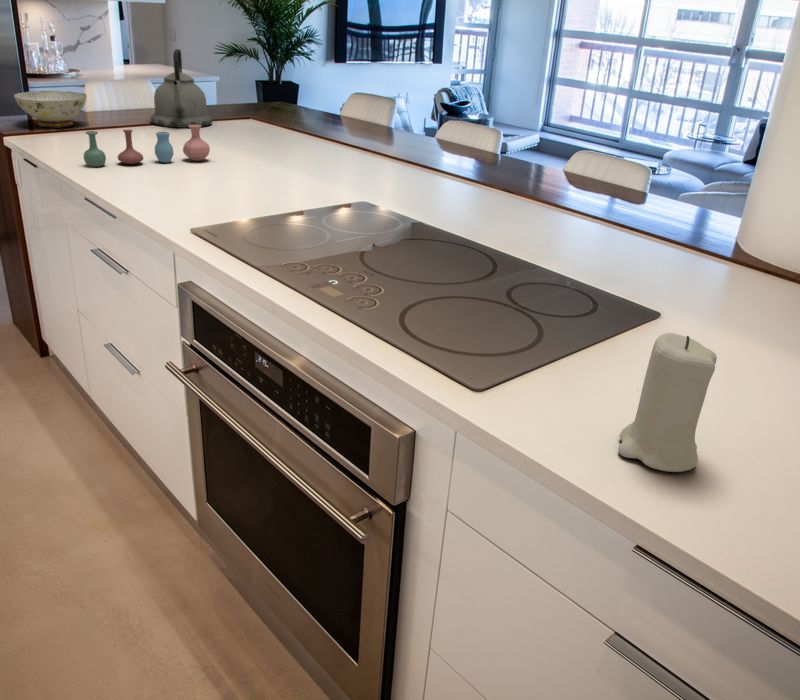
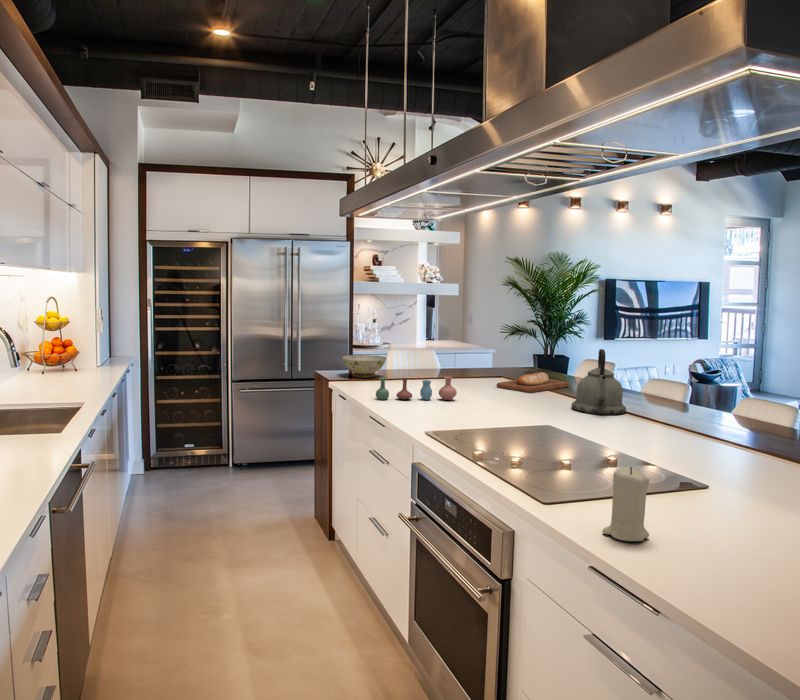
kettle: present [151,49,212,128] -> present [571,349,626,415]
bread loaf: none [255,110,344,141] -> present [497,372,569,393]

